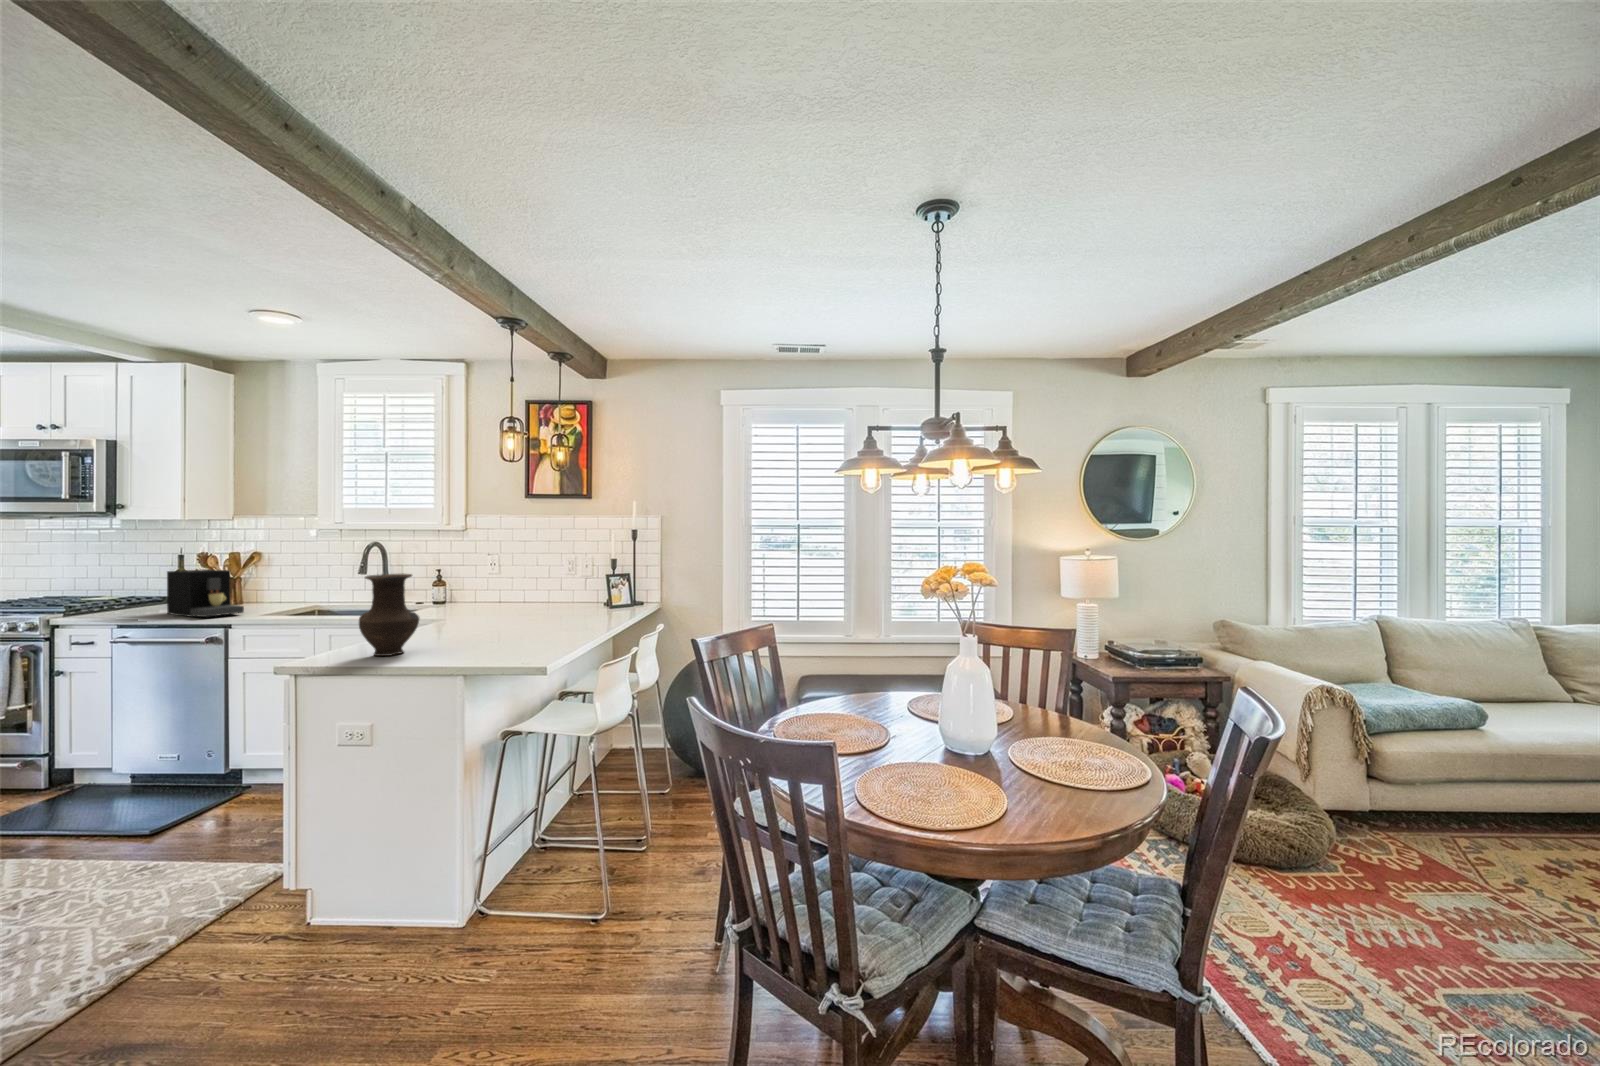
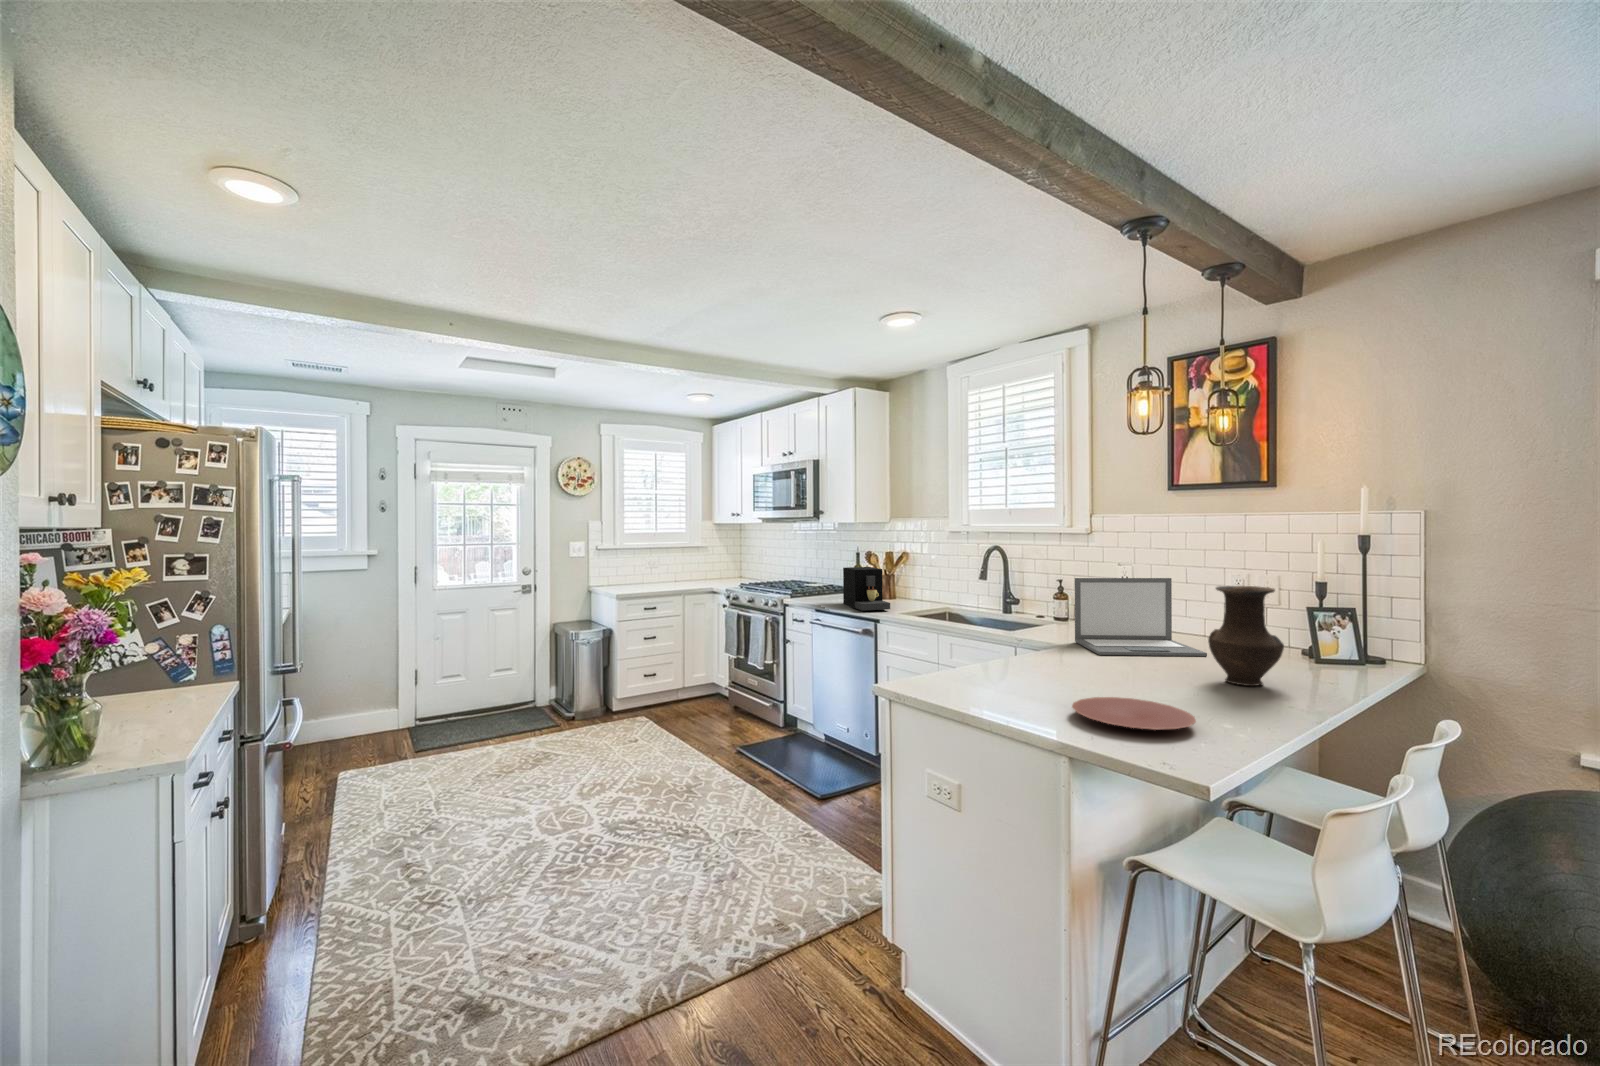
laptop: none [454,563,549,622] -> present [1075,578,1207,656]
vase: present [359,574,419,656] -> present [1208,586,1284,686]
plate: none [461,637,539,651] -> present [1072,697,1196,730]

